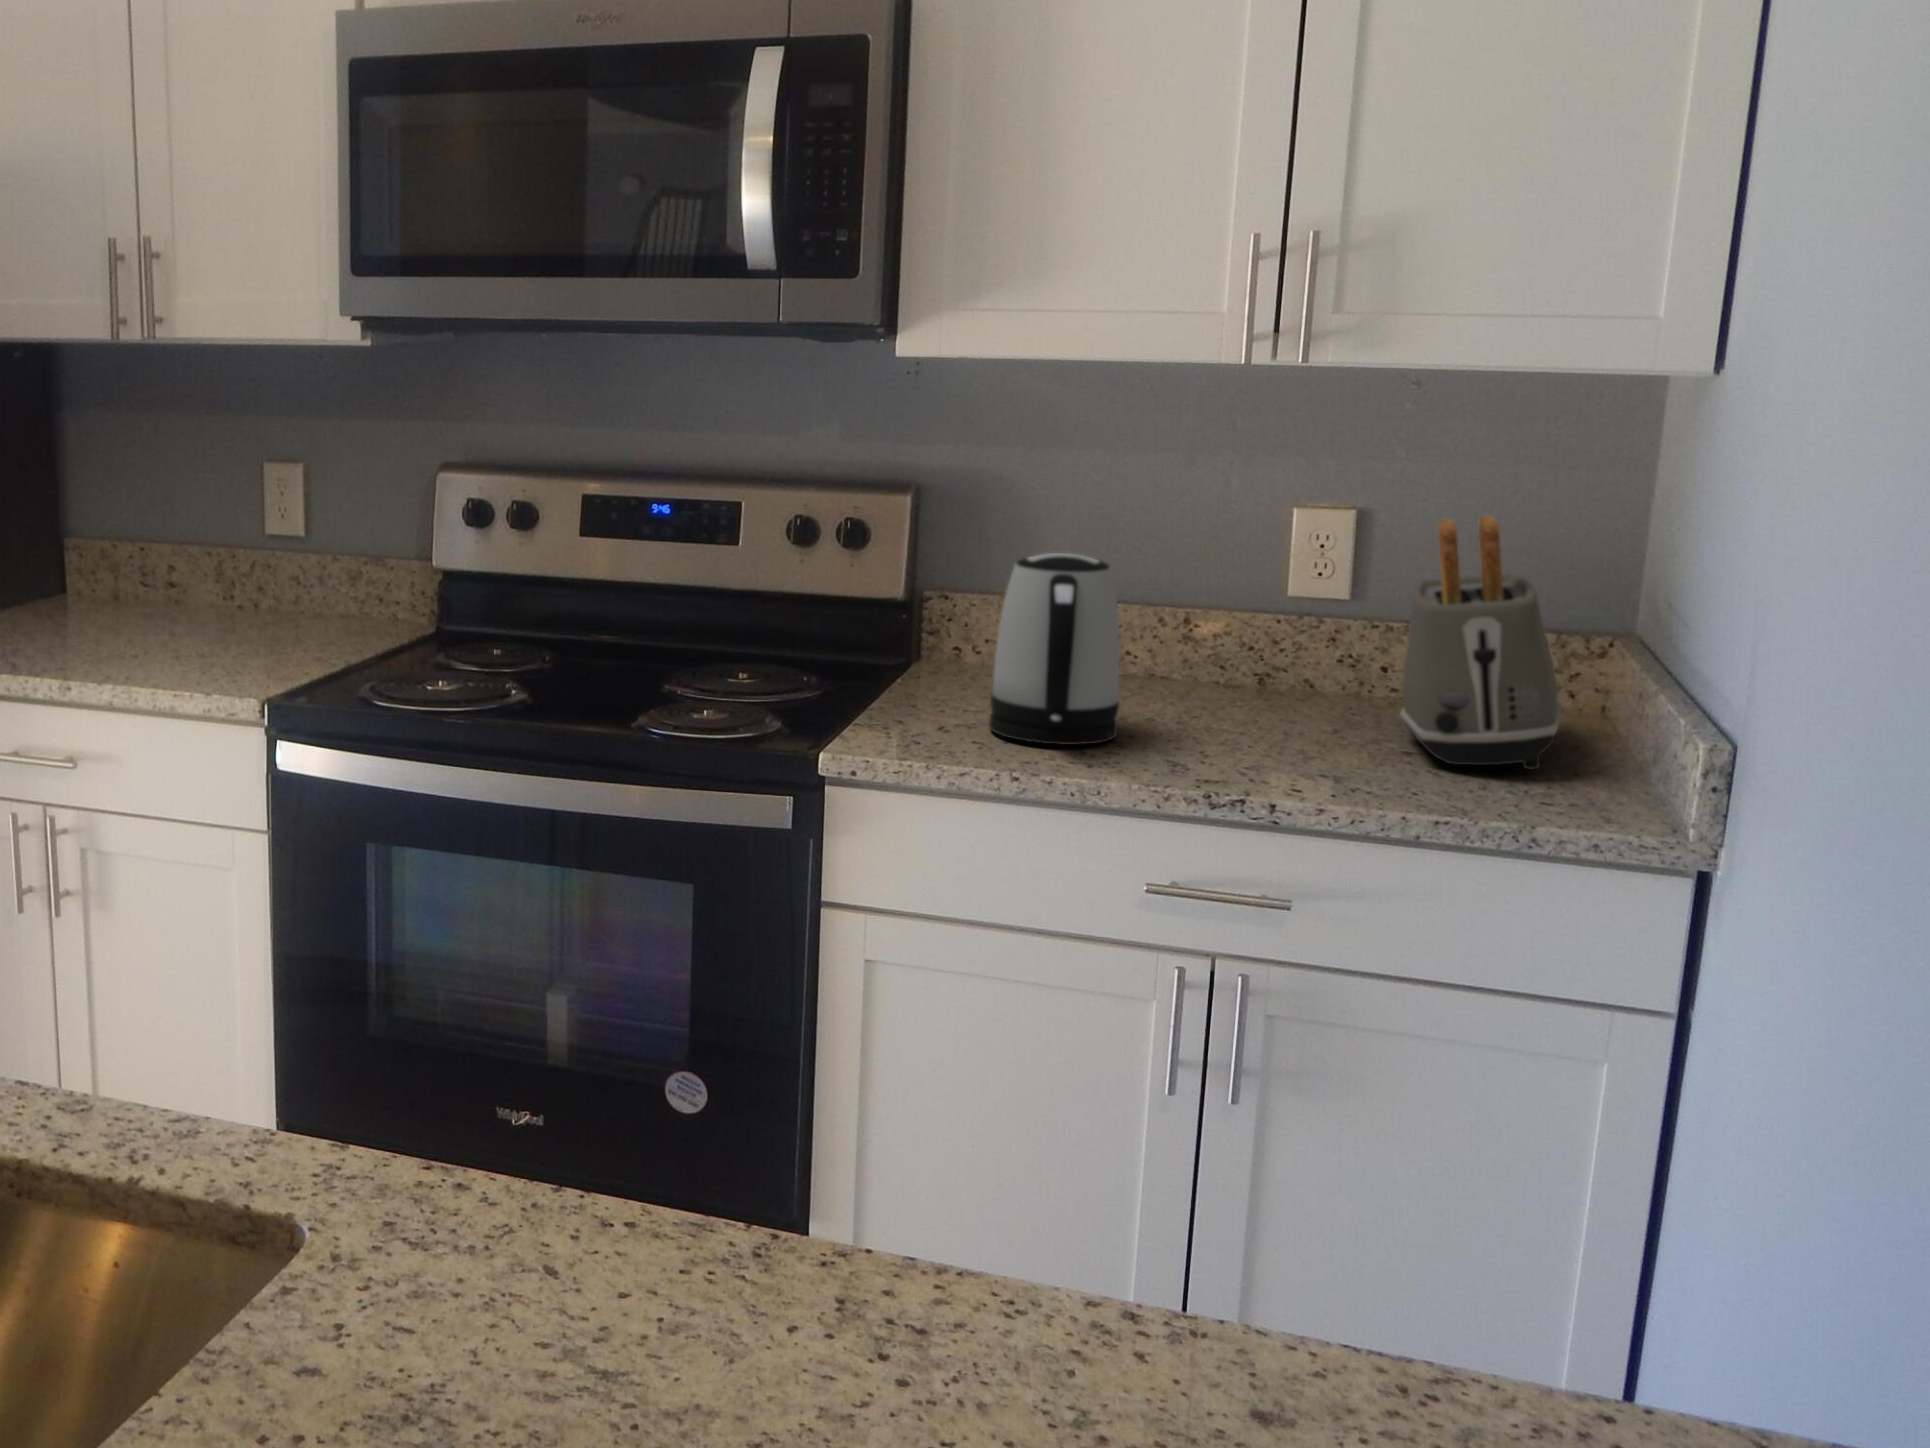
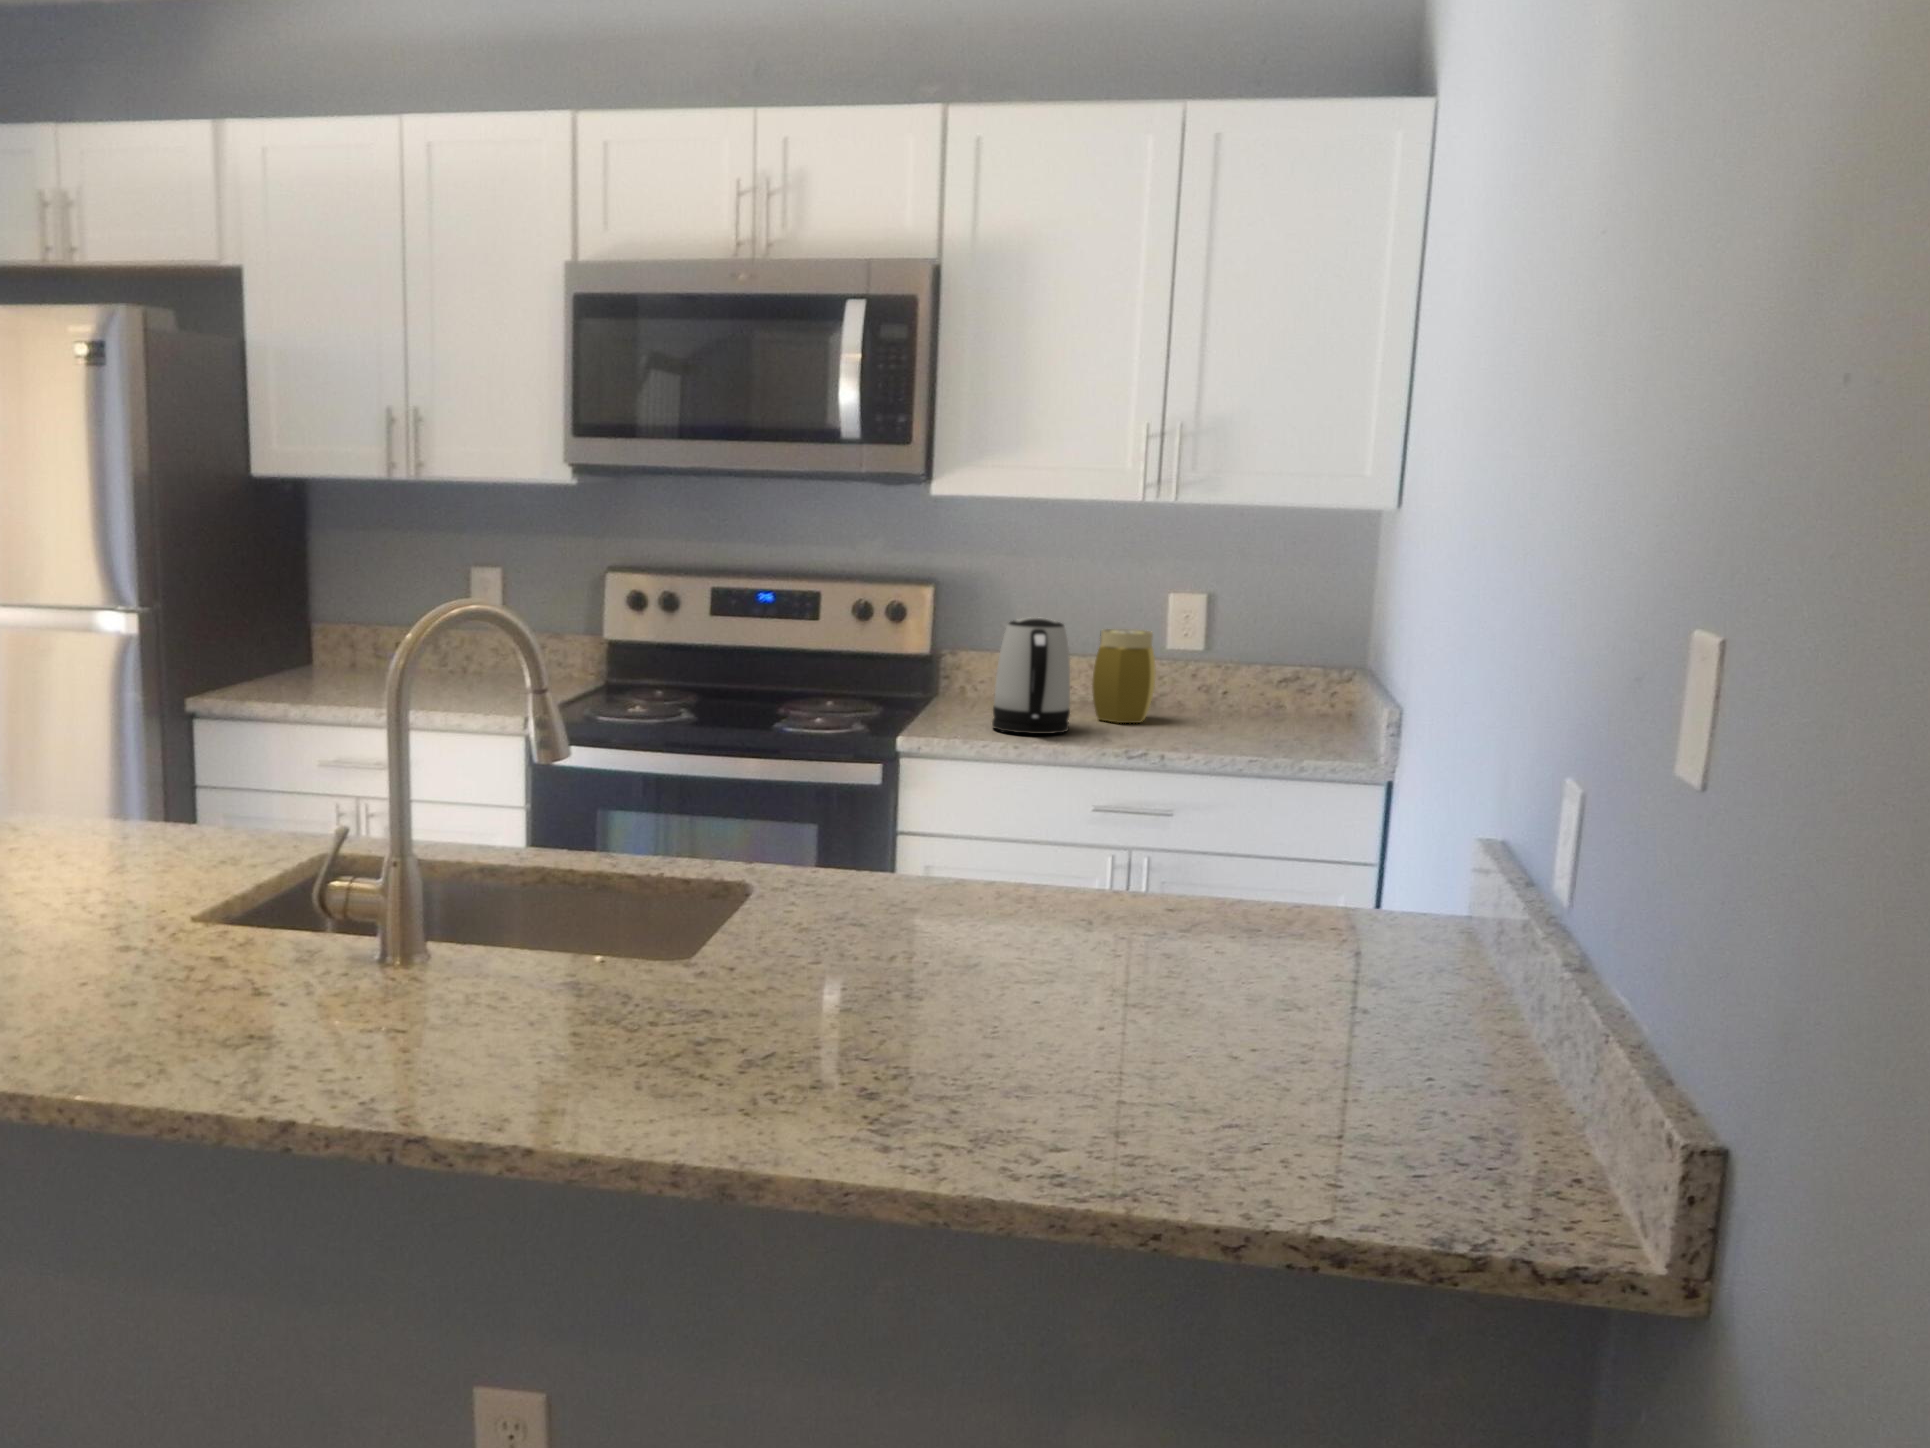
toaster: present [1401,515,1561,769] -> none [1231,593,1320,741]
jar: none [1163,566,1271,721] -> present [1092,629,1155,723]

